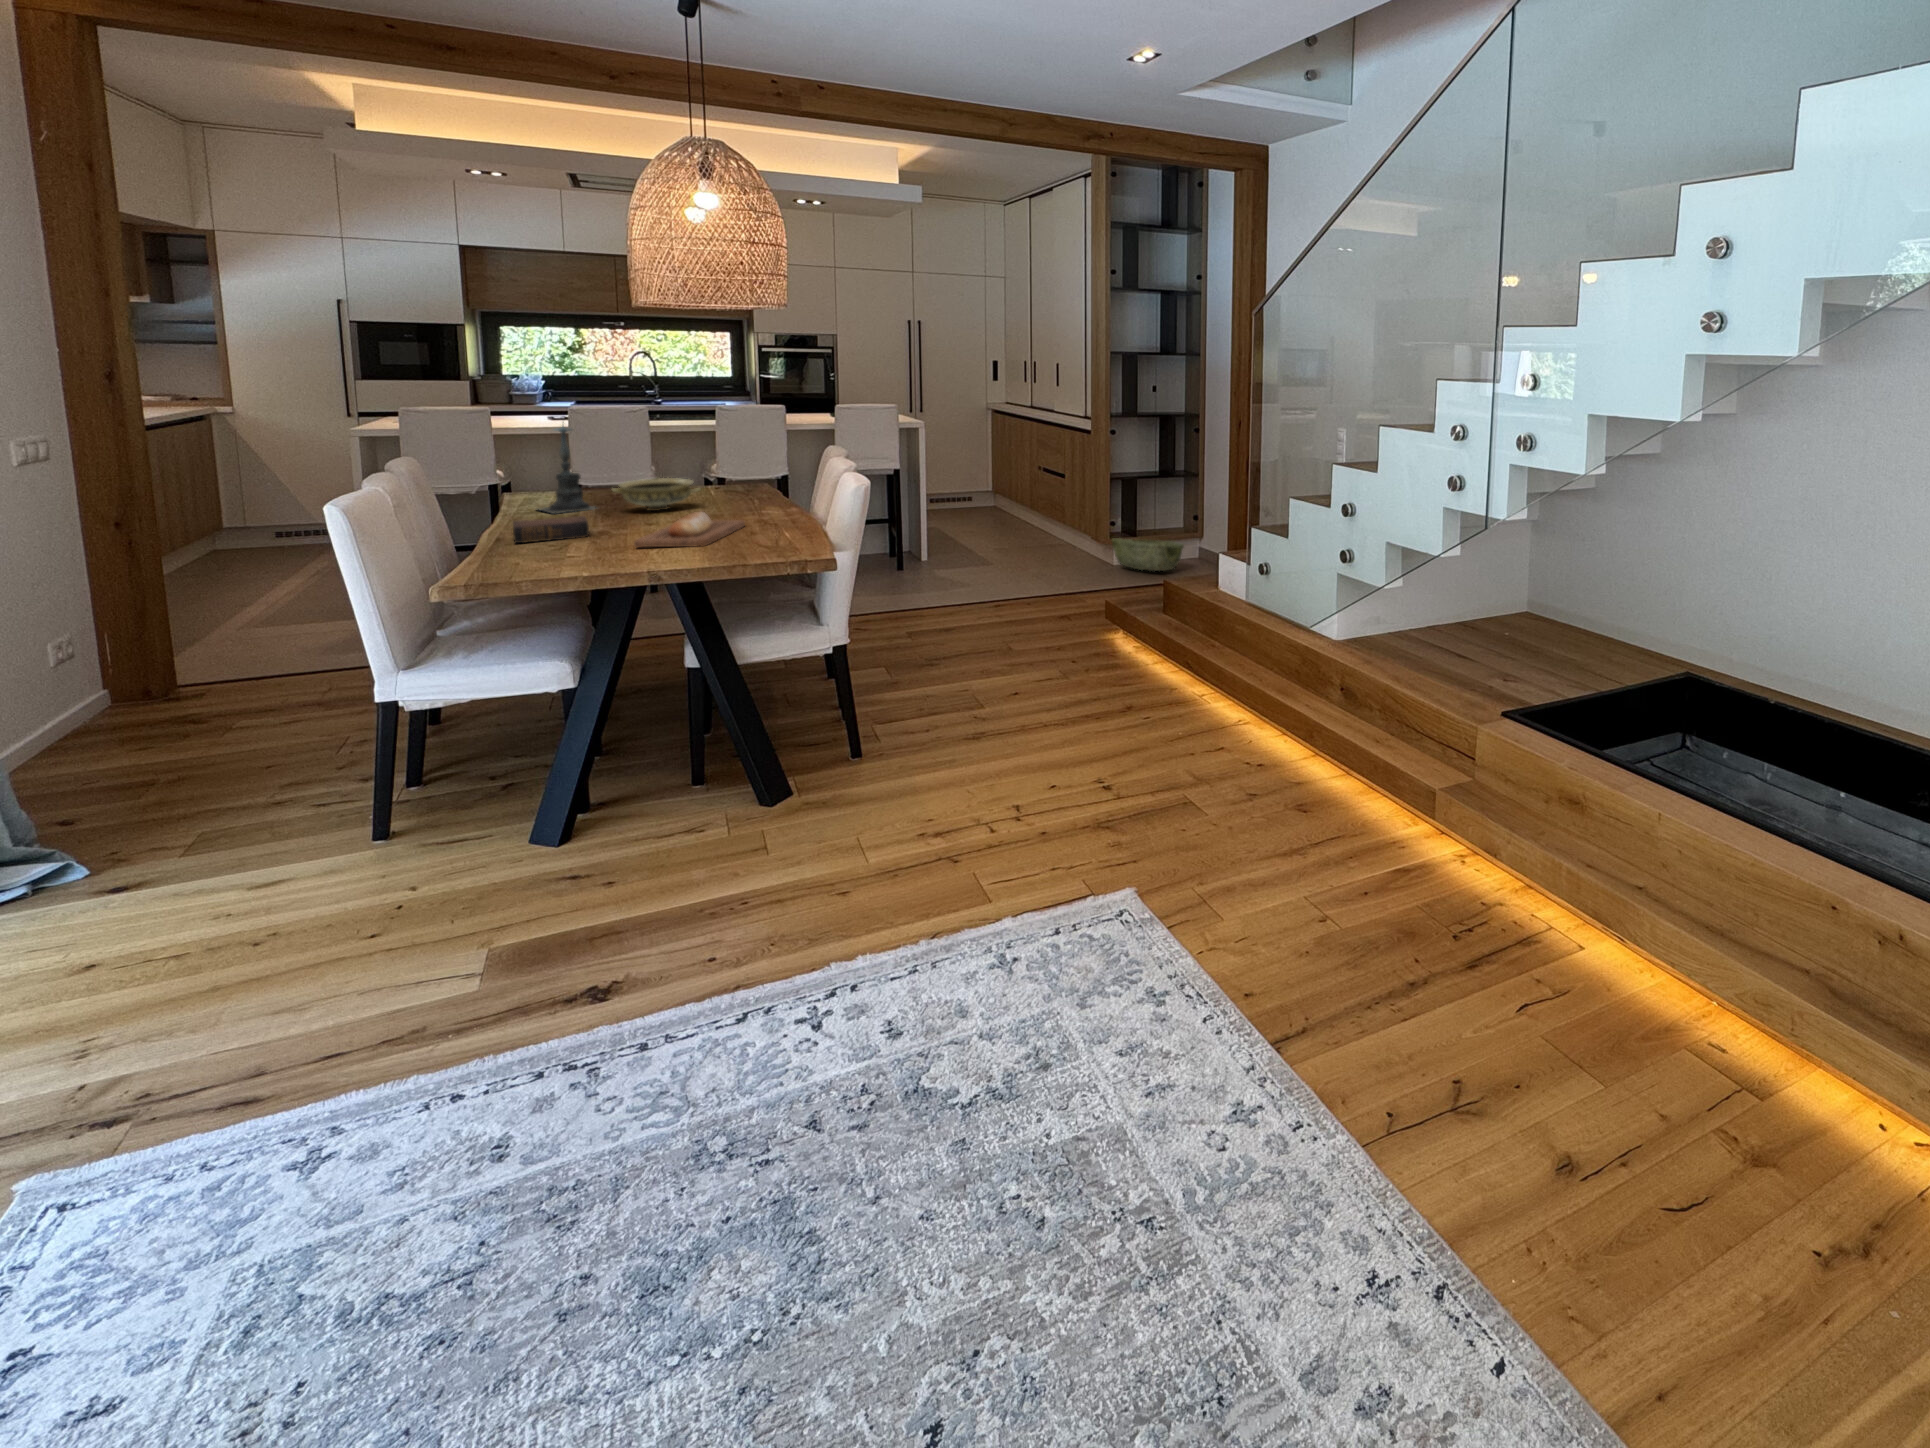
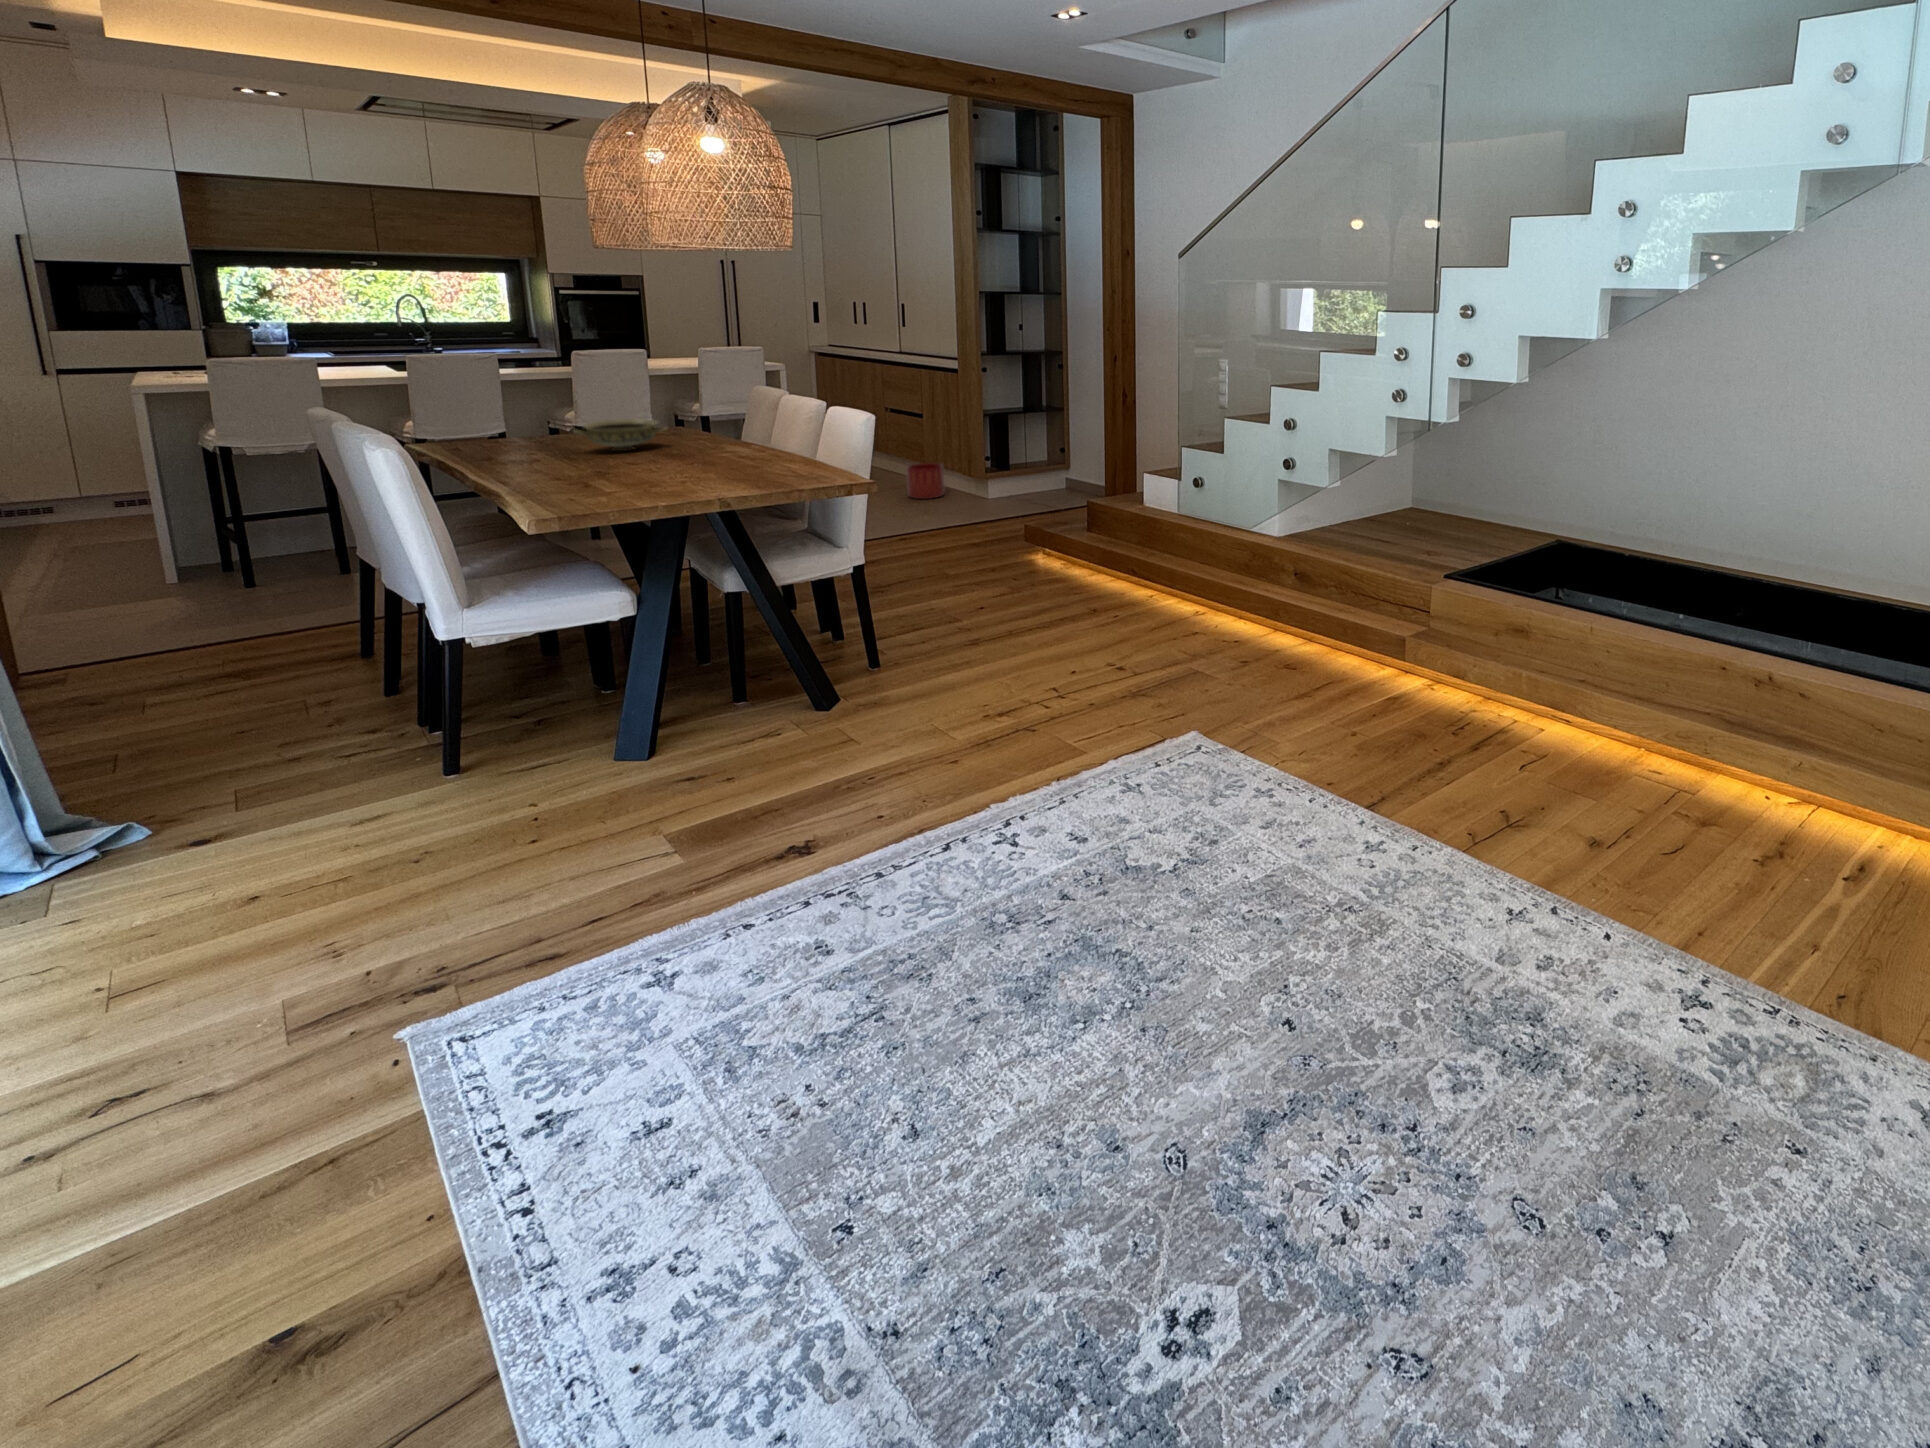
candle holder: present [539,426,595,514] -> none [476,358,555,459]
bread loaf: present [634,511,745,547] -> none [675,446,753,480]
book: present [513,516,589,543] -> none [514,455,600,483]
planter: none [1033,527,1070,564] -> present [906,463,944,499]
woven basket: present [1112,538,1184,571] -> none [990,470,1062,500]

